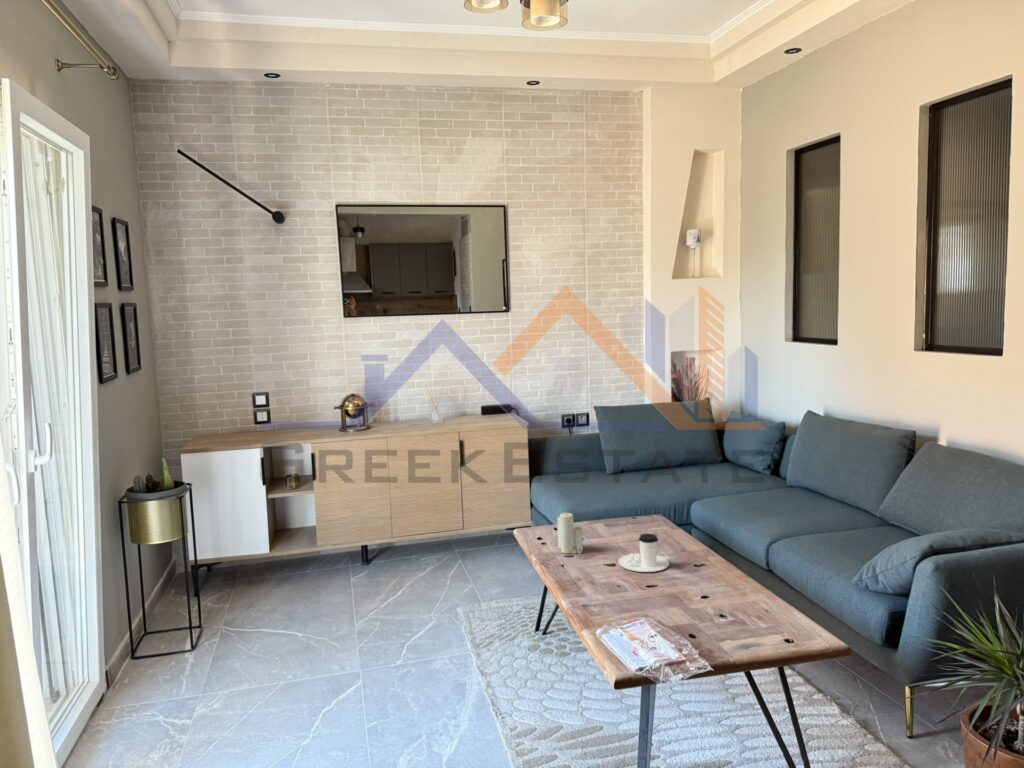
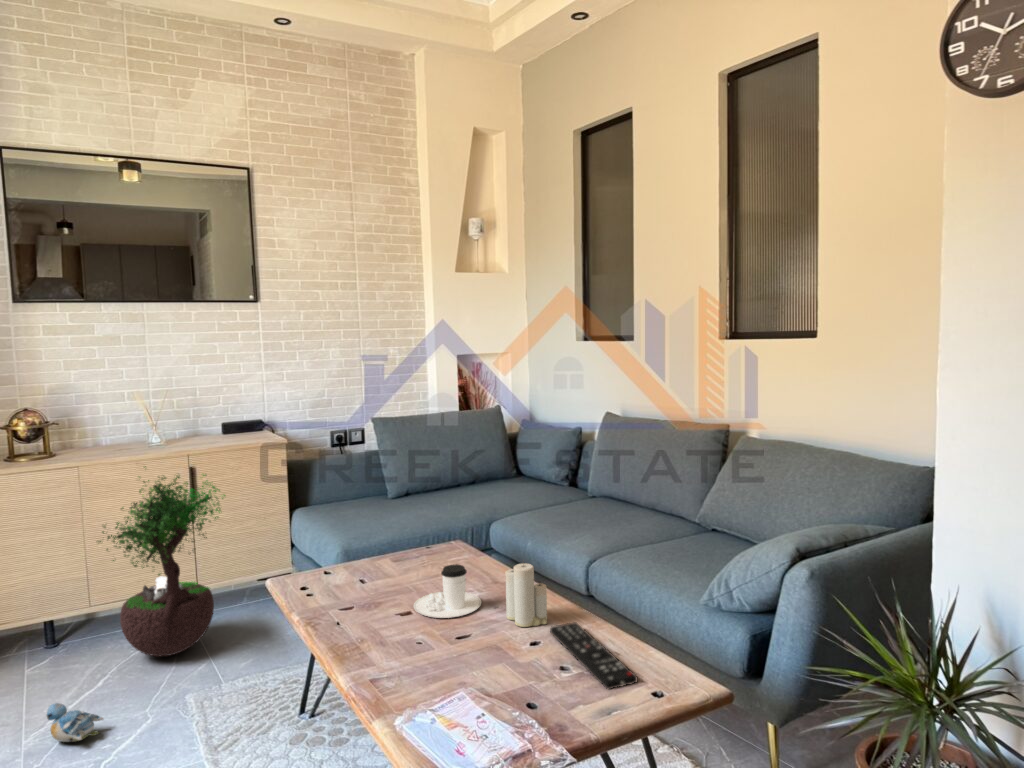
potted tree: none [400,441,484,579] -> present [98,466,225,656]
candle: present [558,513,583,554] -> present [505,563,547,627]
remote control: none [718,586,775,633] -> present [550,622,638,689]
plush toy: none [374,599,408,626] -> present [47,703,103,742]

